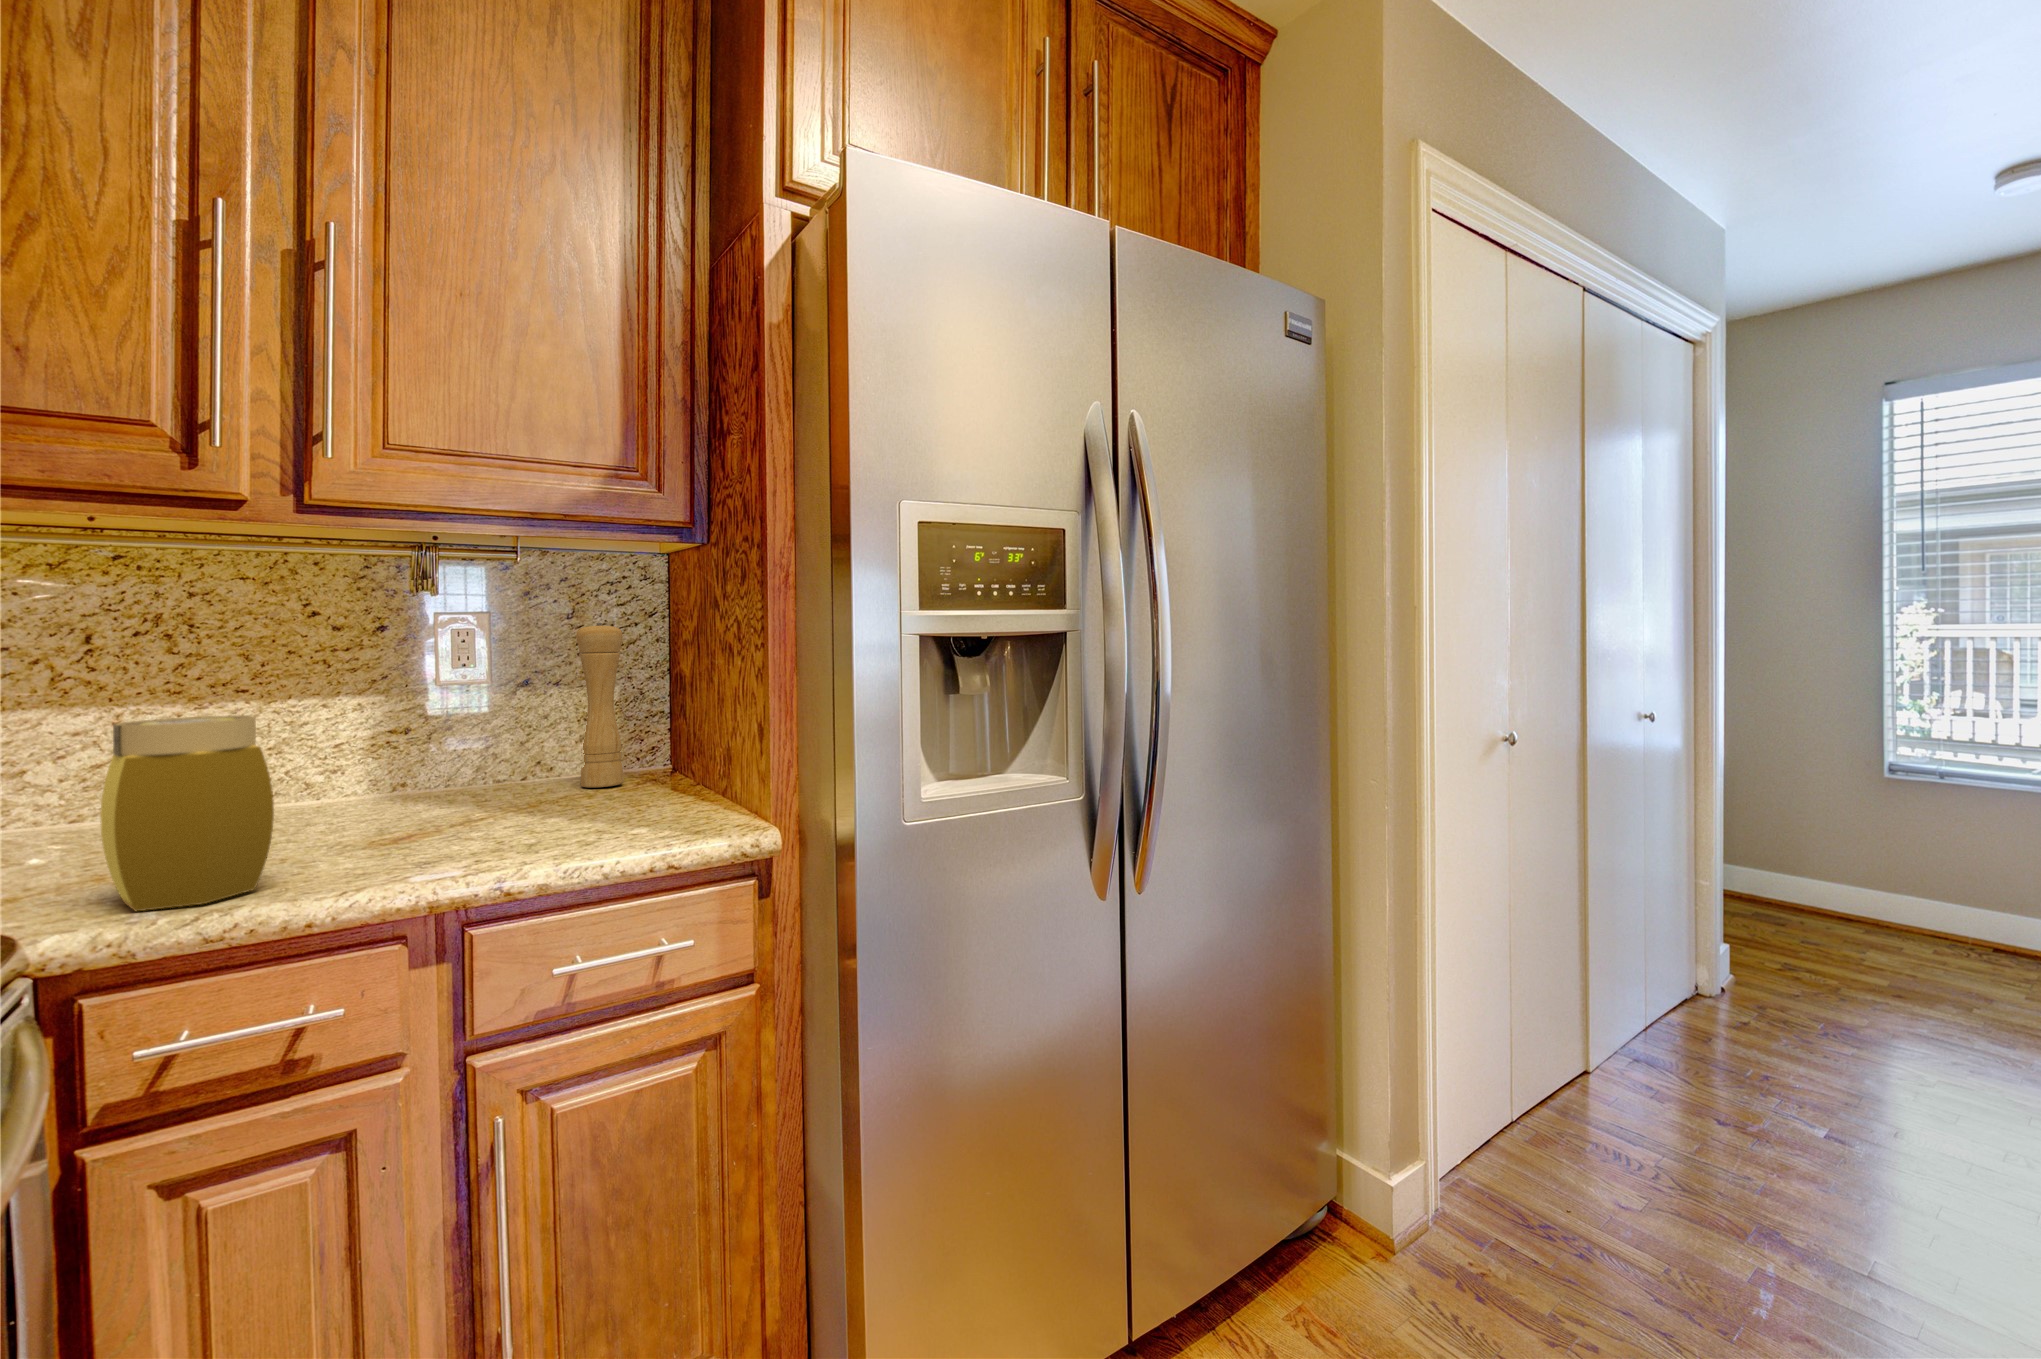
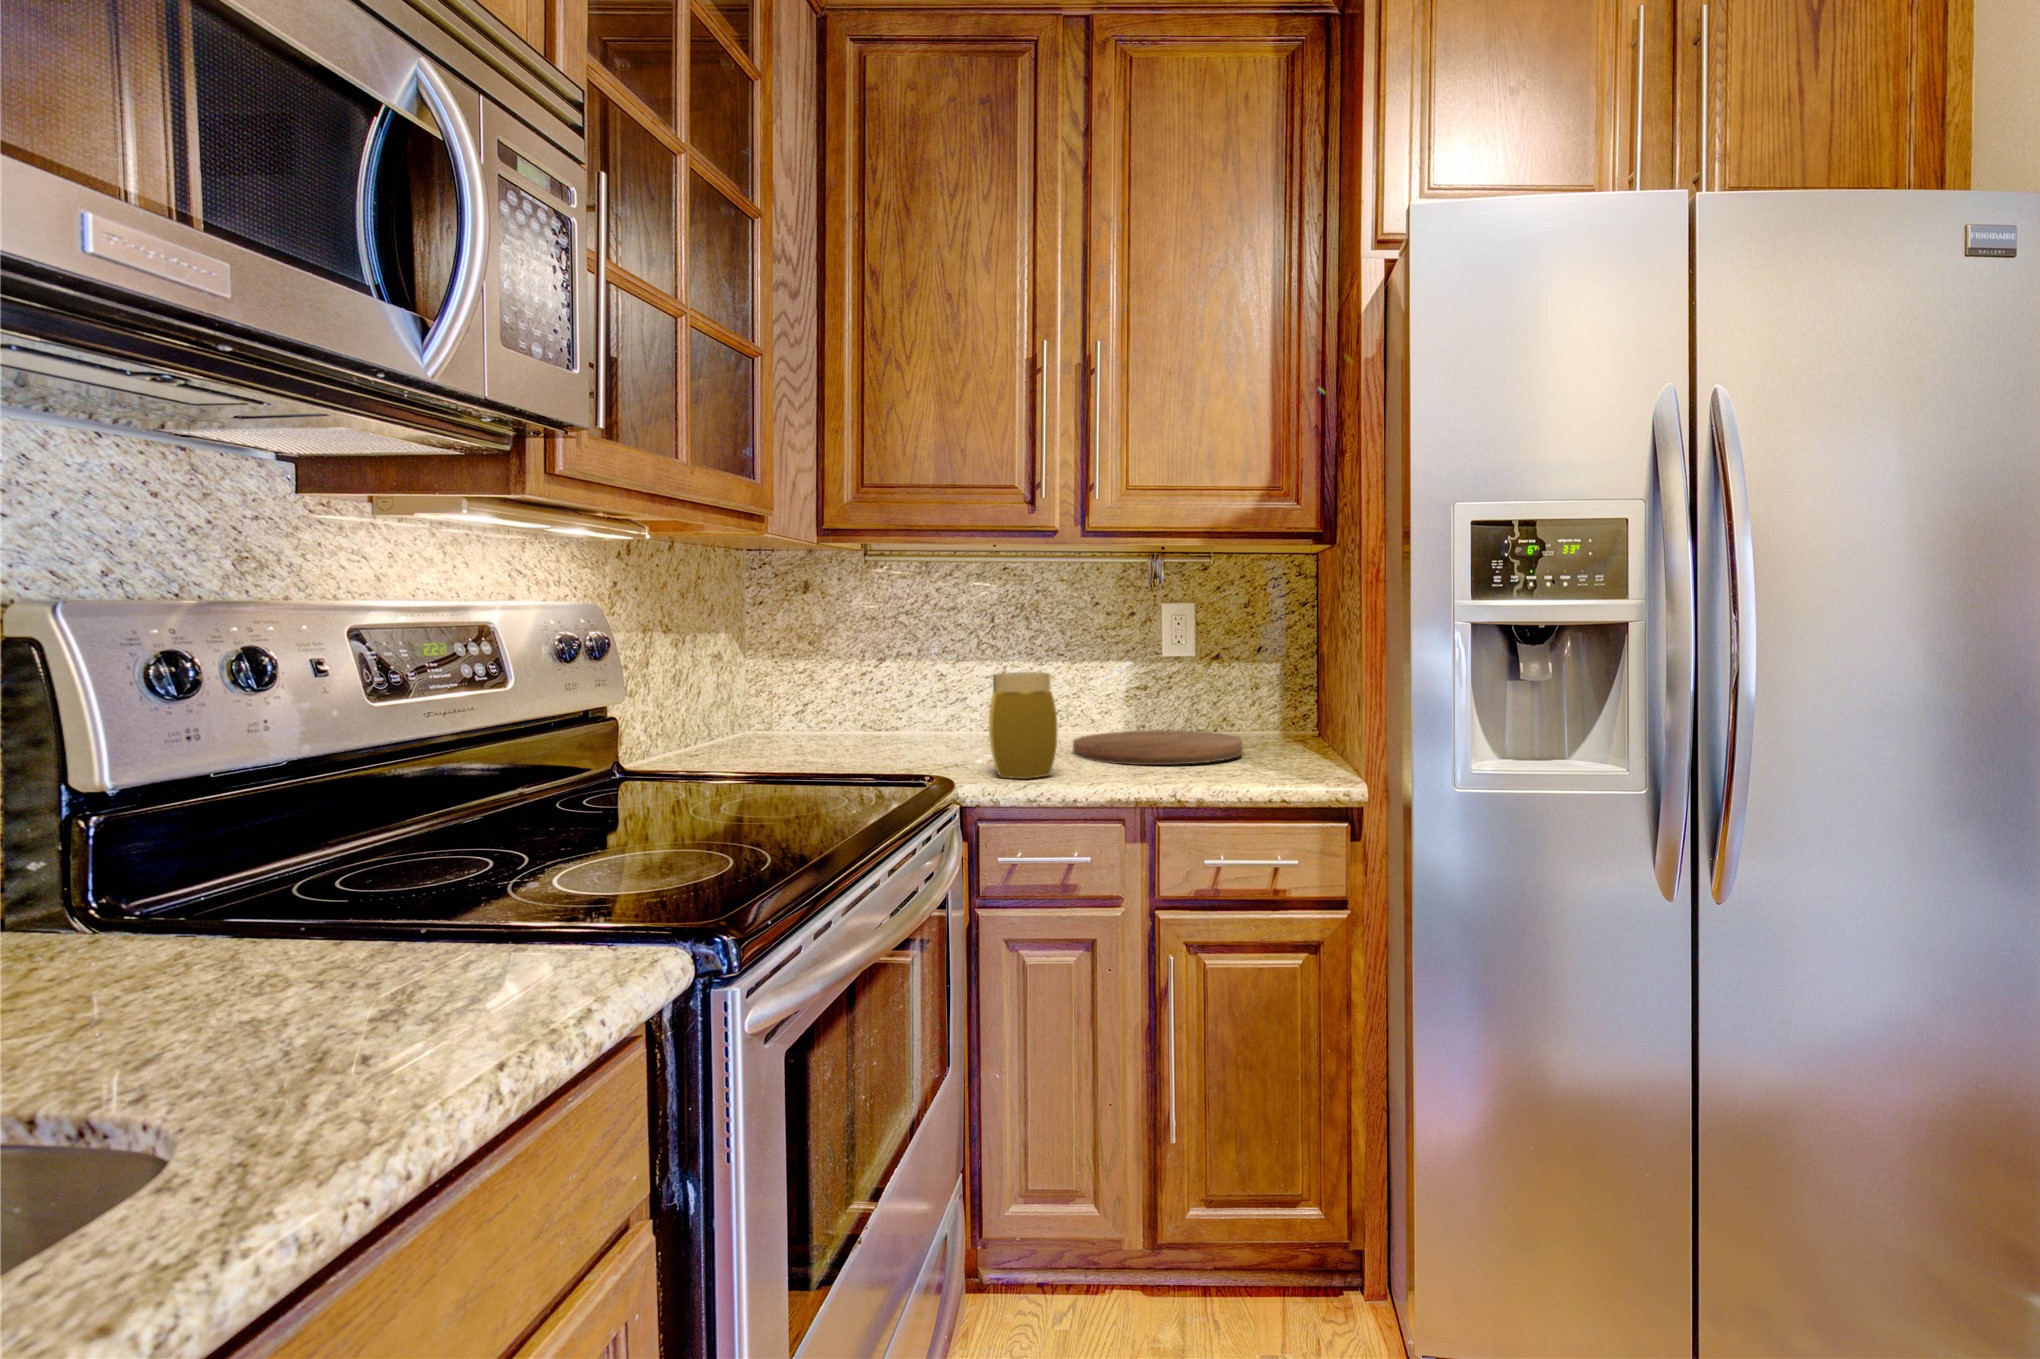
pepper mill: present [576,623,623,788] -> none [1252,611,1285,742]
cutting board: none [283,783,582,849] -> present [1073,730,1242,765]

